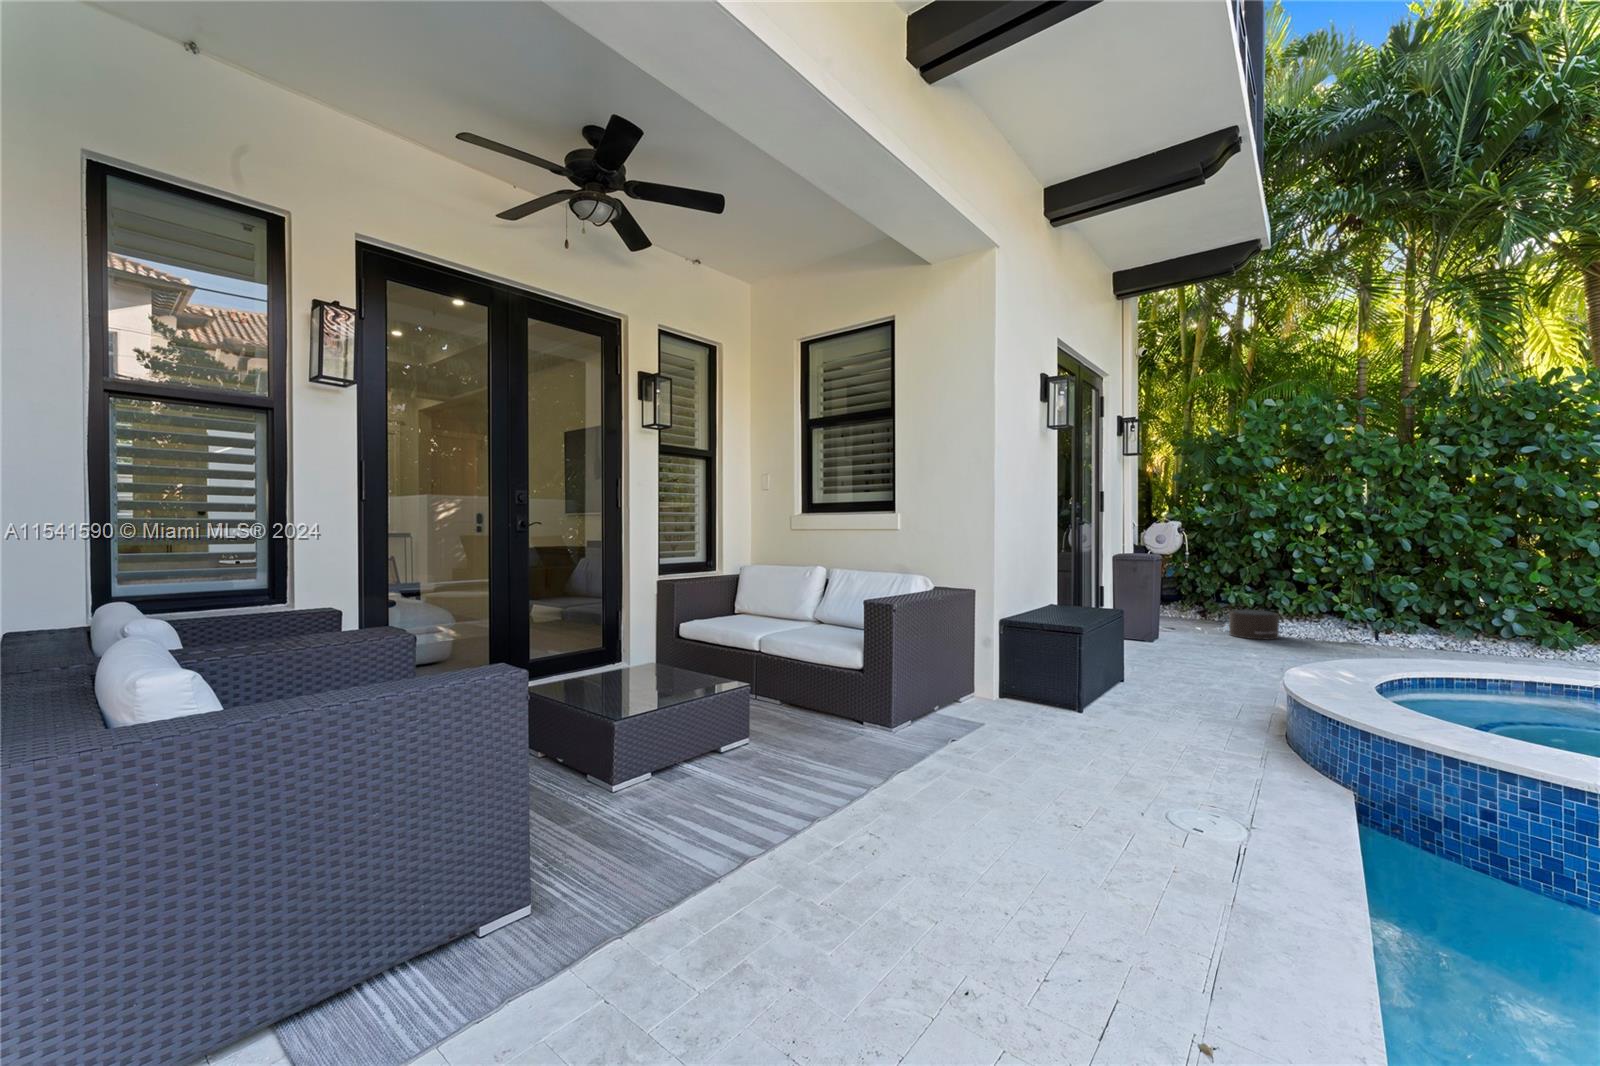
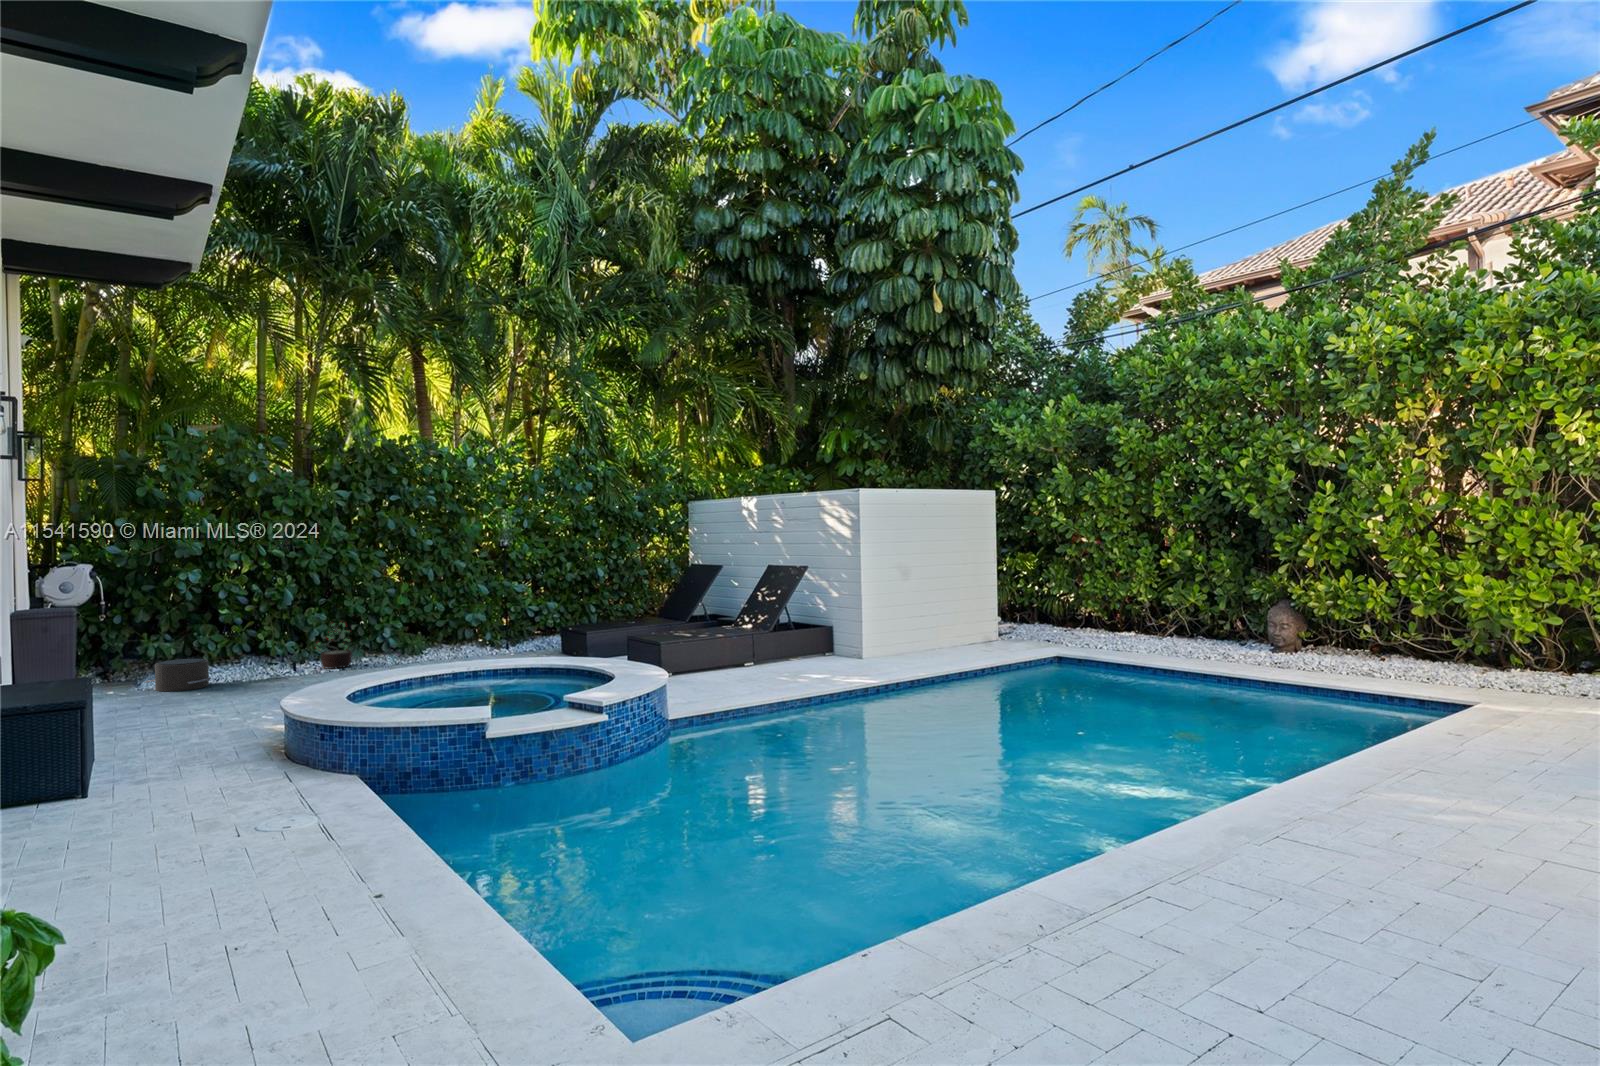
decorative plant: none [1403,589,1456,647] -> present [315,622,351,669]

